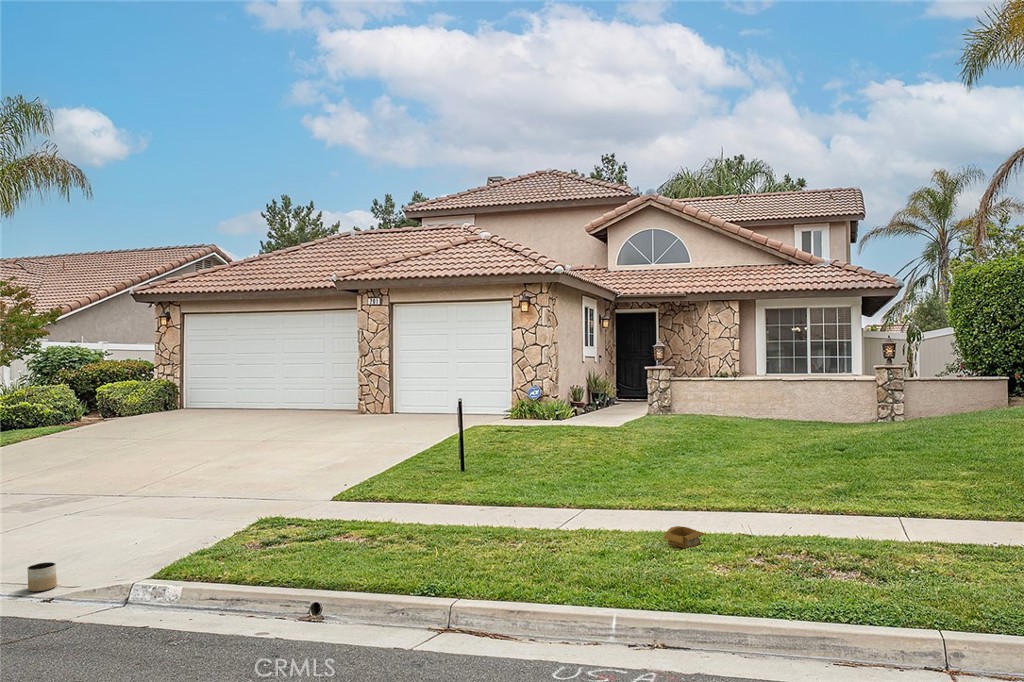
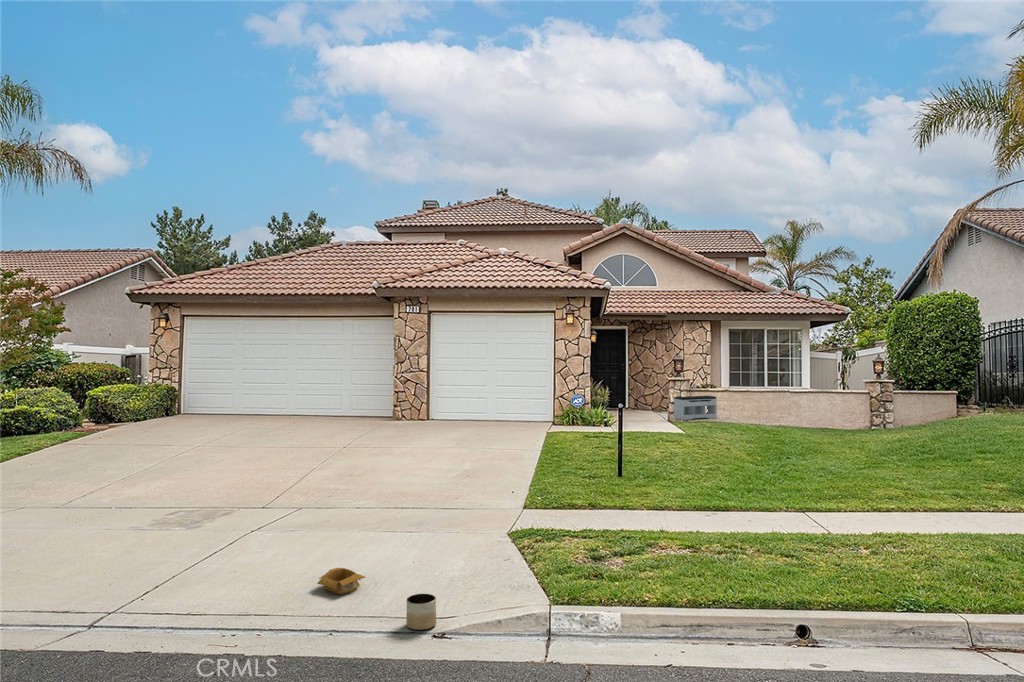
bench: none [661,386,709,414] -> present [674,396,717,420]
cardboard box: present [663,526,706,548] -> present [317,568,365,594]

